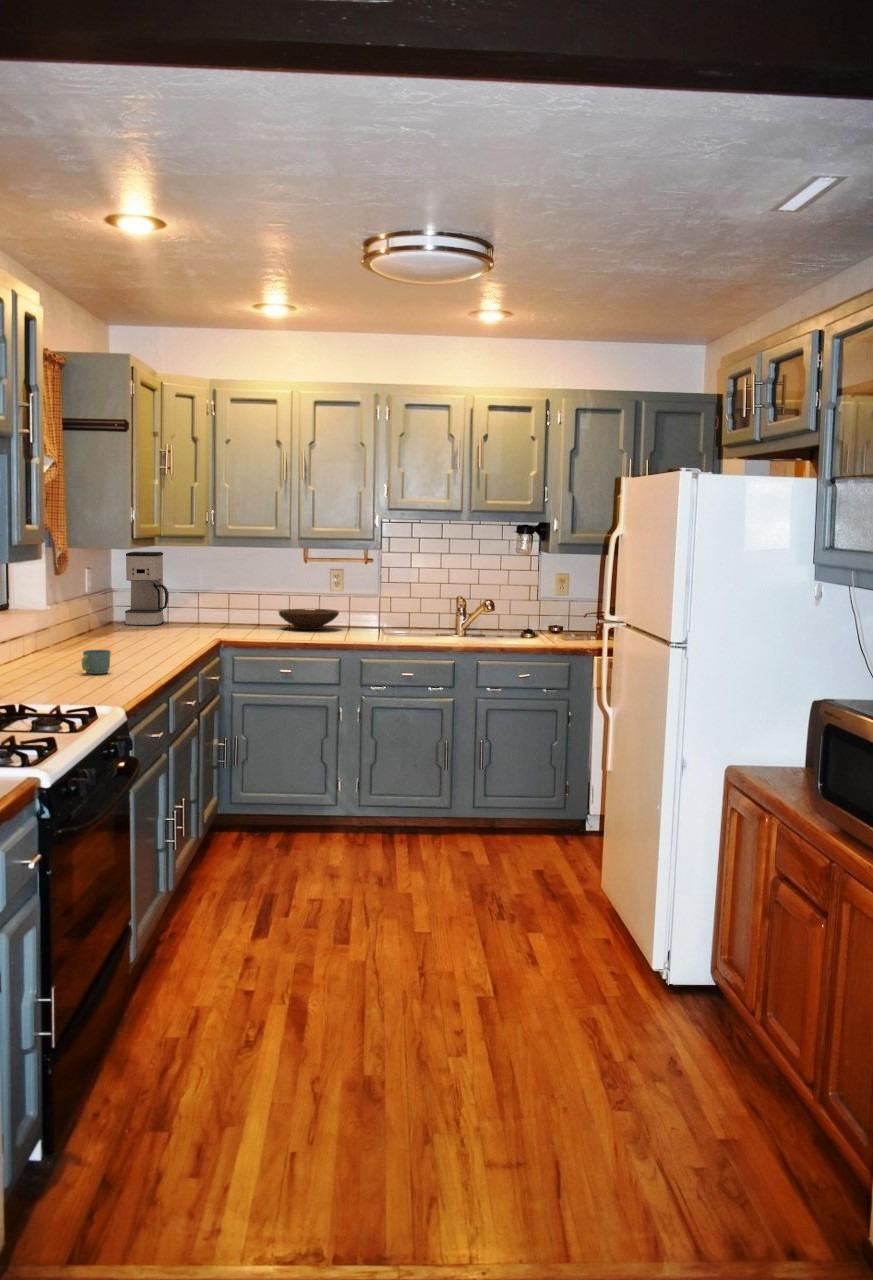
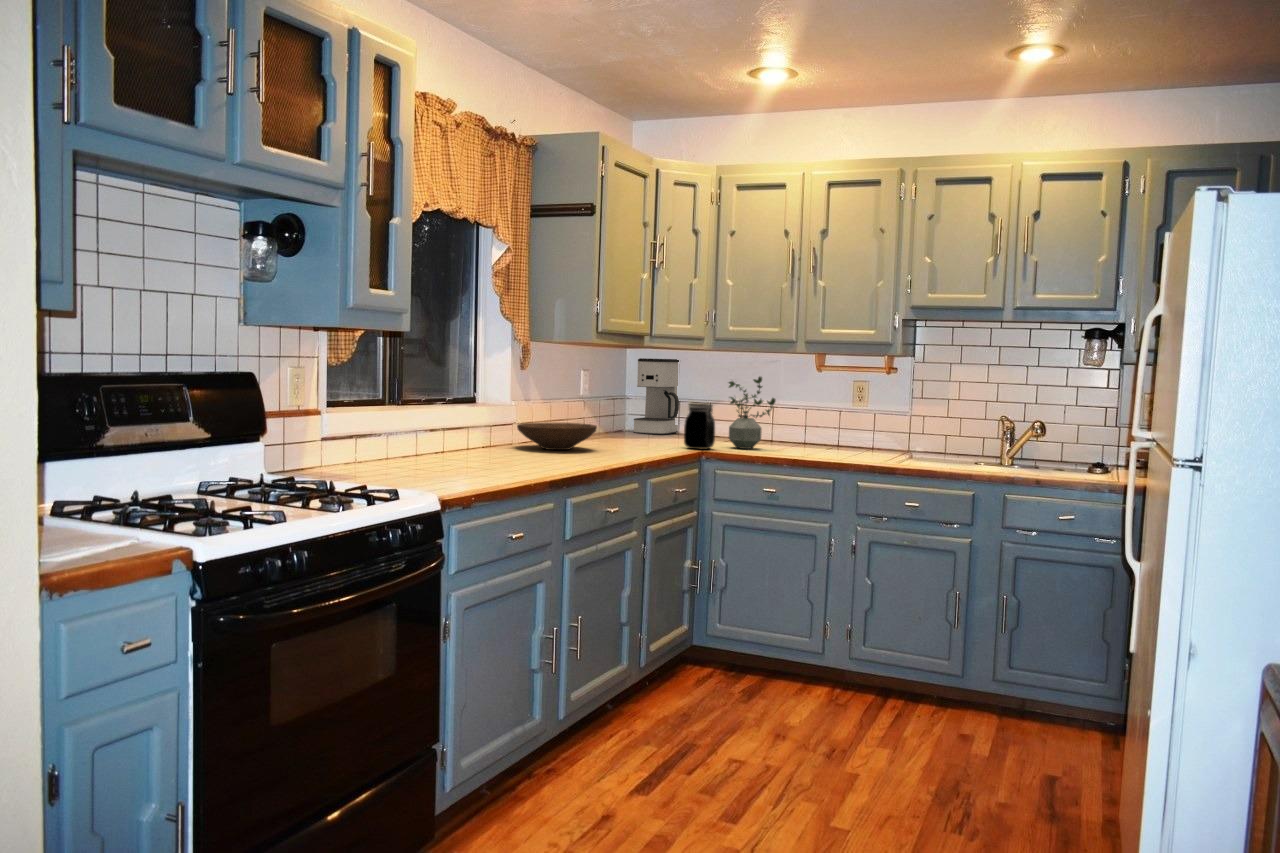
potted plant: none [236,570,280,636] -> present [729,377,776,449]
jar: none [207,597,233,640] -> present [684,403,715,449]
wooden bowl: present [279,609,339,630] -> present [517,423,597,450]
mug: present [82,650,111,674] -> none [459,442,497,469]

